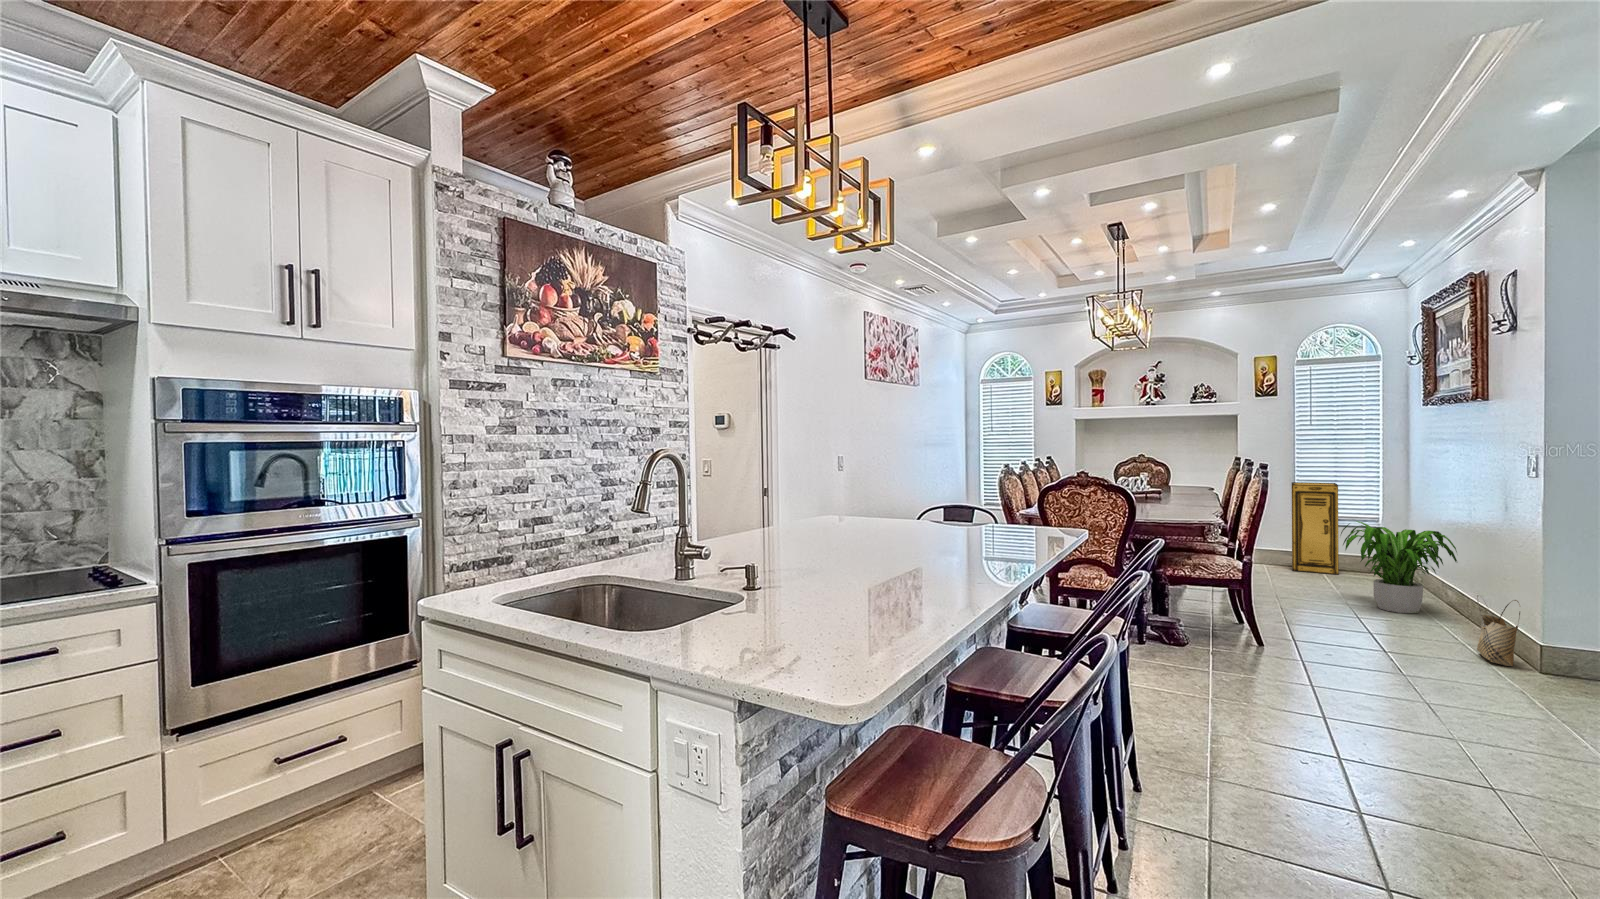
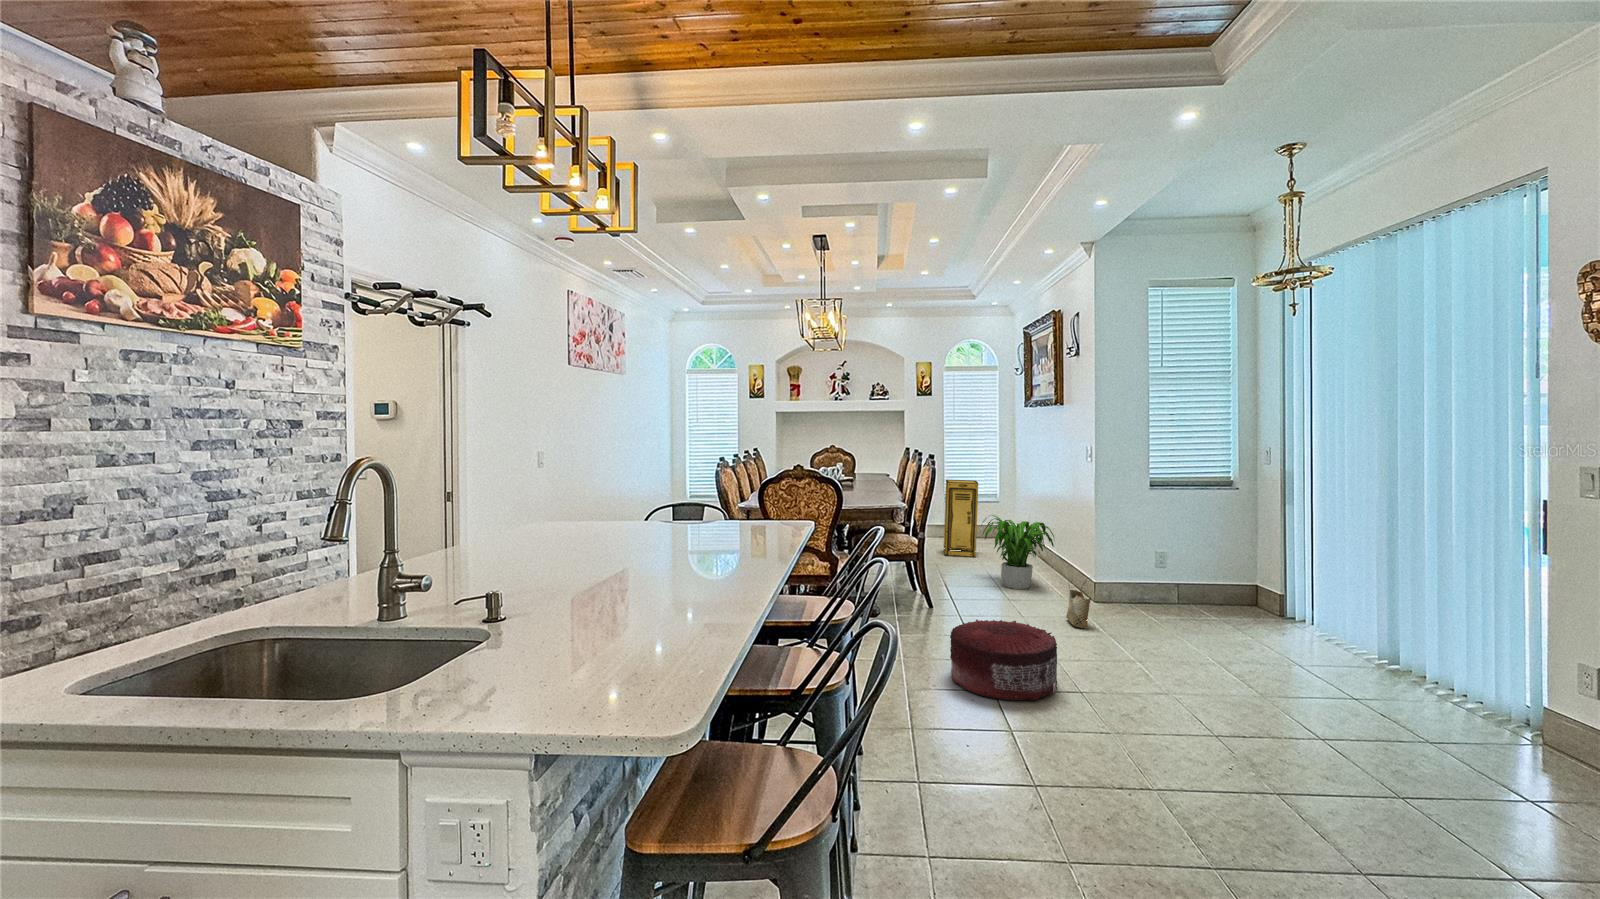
pouf: none [1282,635,1453,739] -> present [950,620,1057,700]

